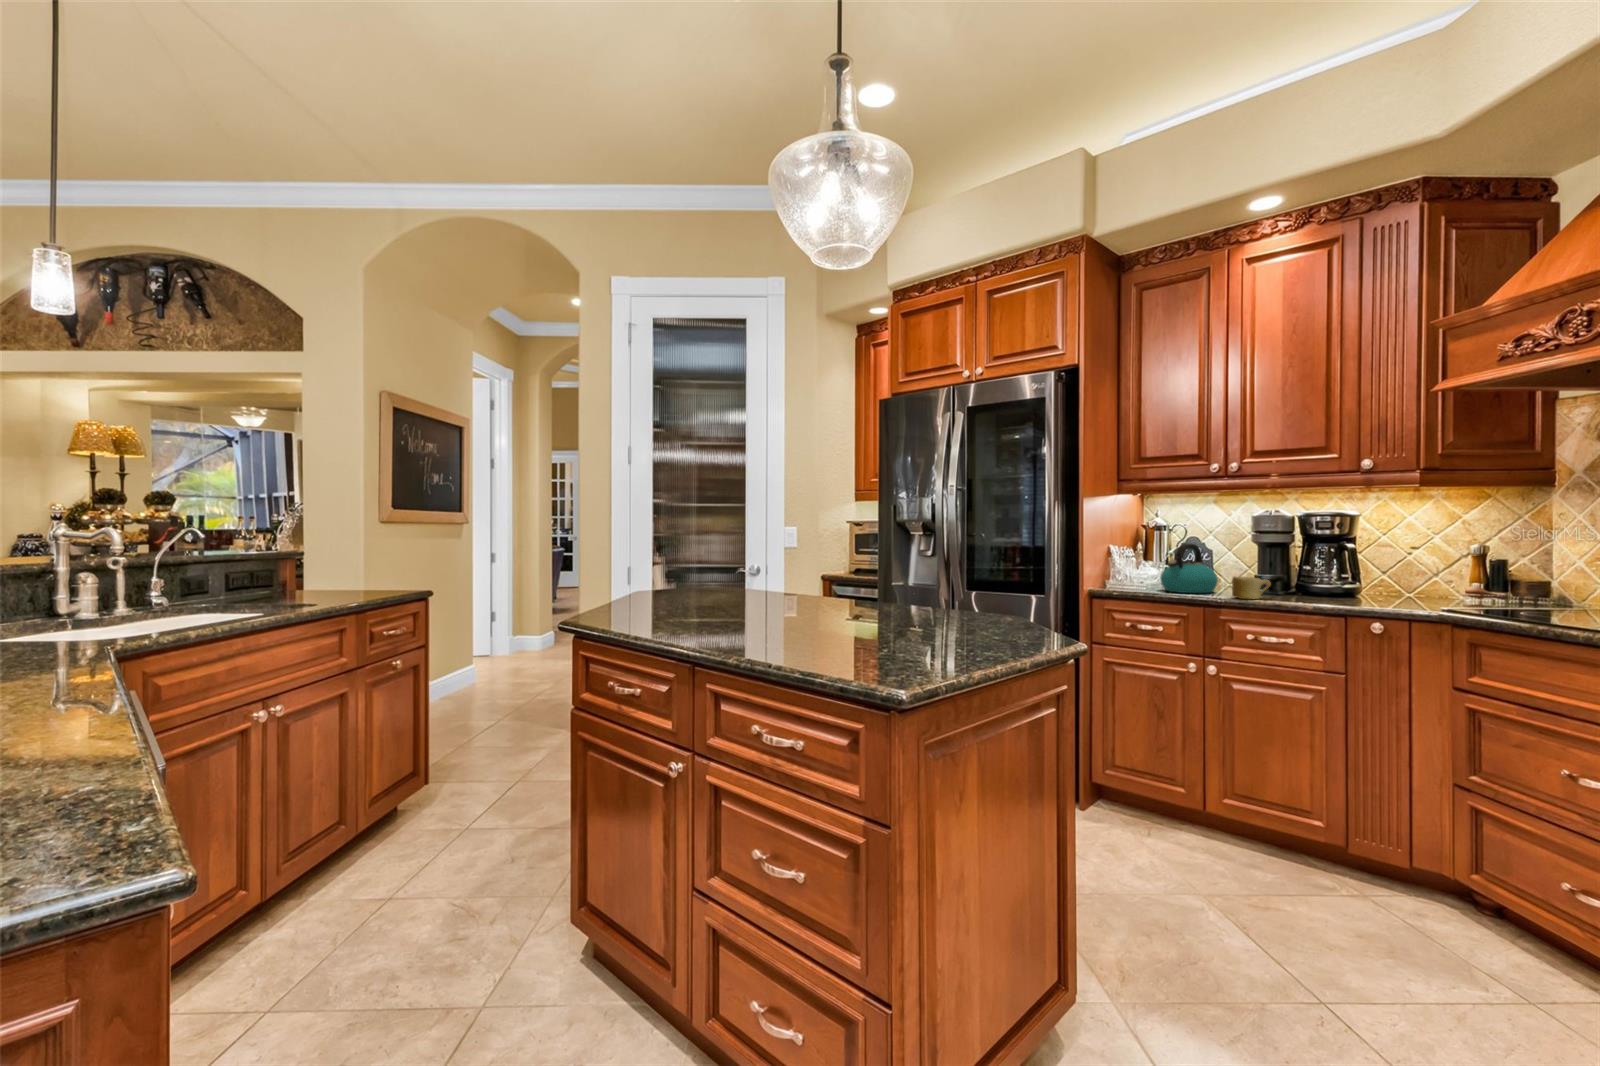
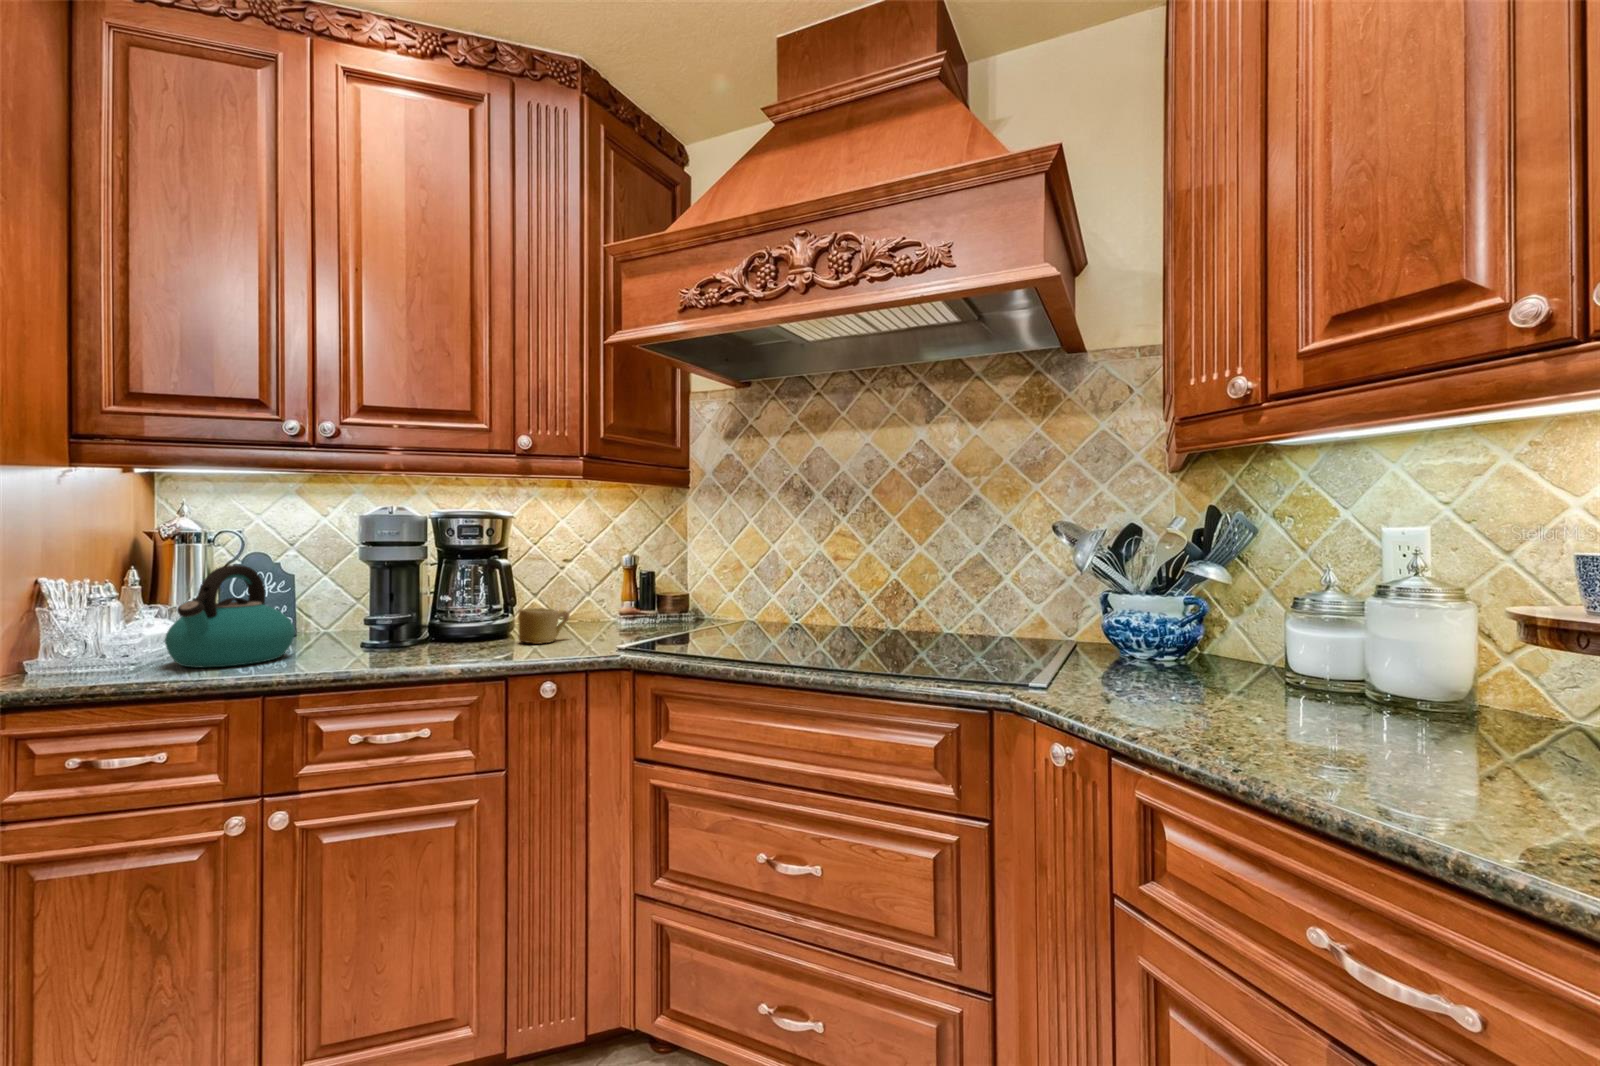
mug: present [1232,576,1271,599] -> present [518,608,570,644]

